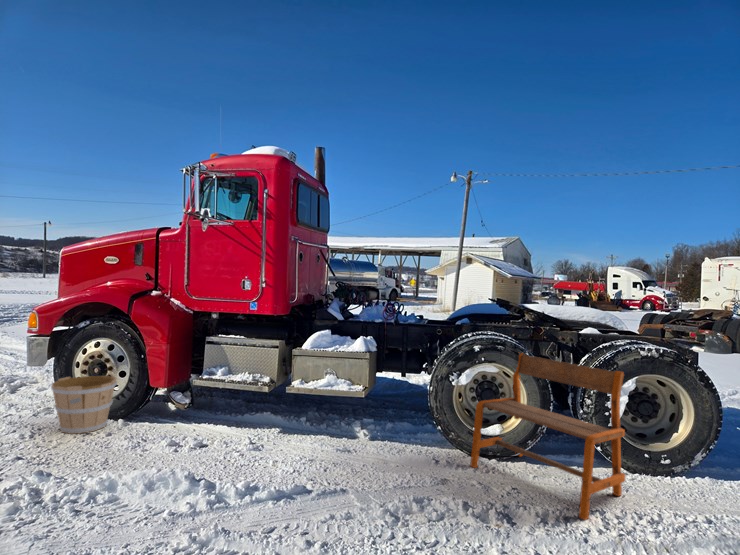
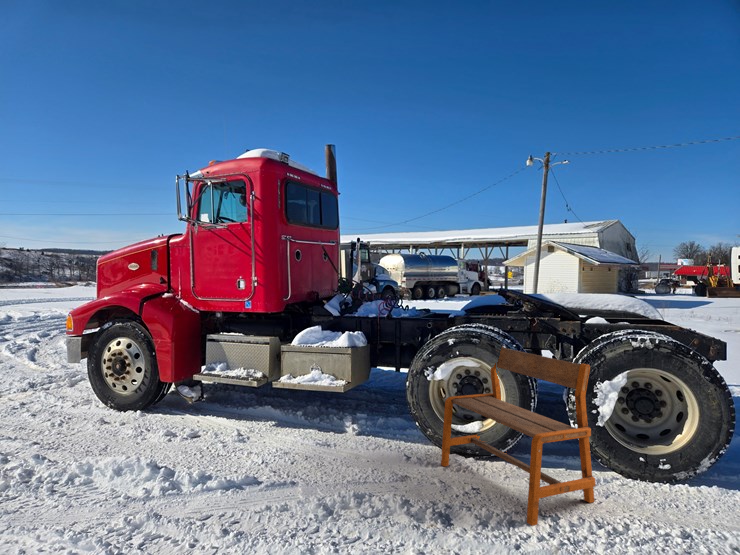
wooden bucket: present [51,376,117,434] -> none [73,372,131,424]

